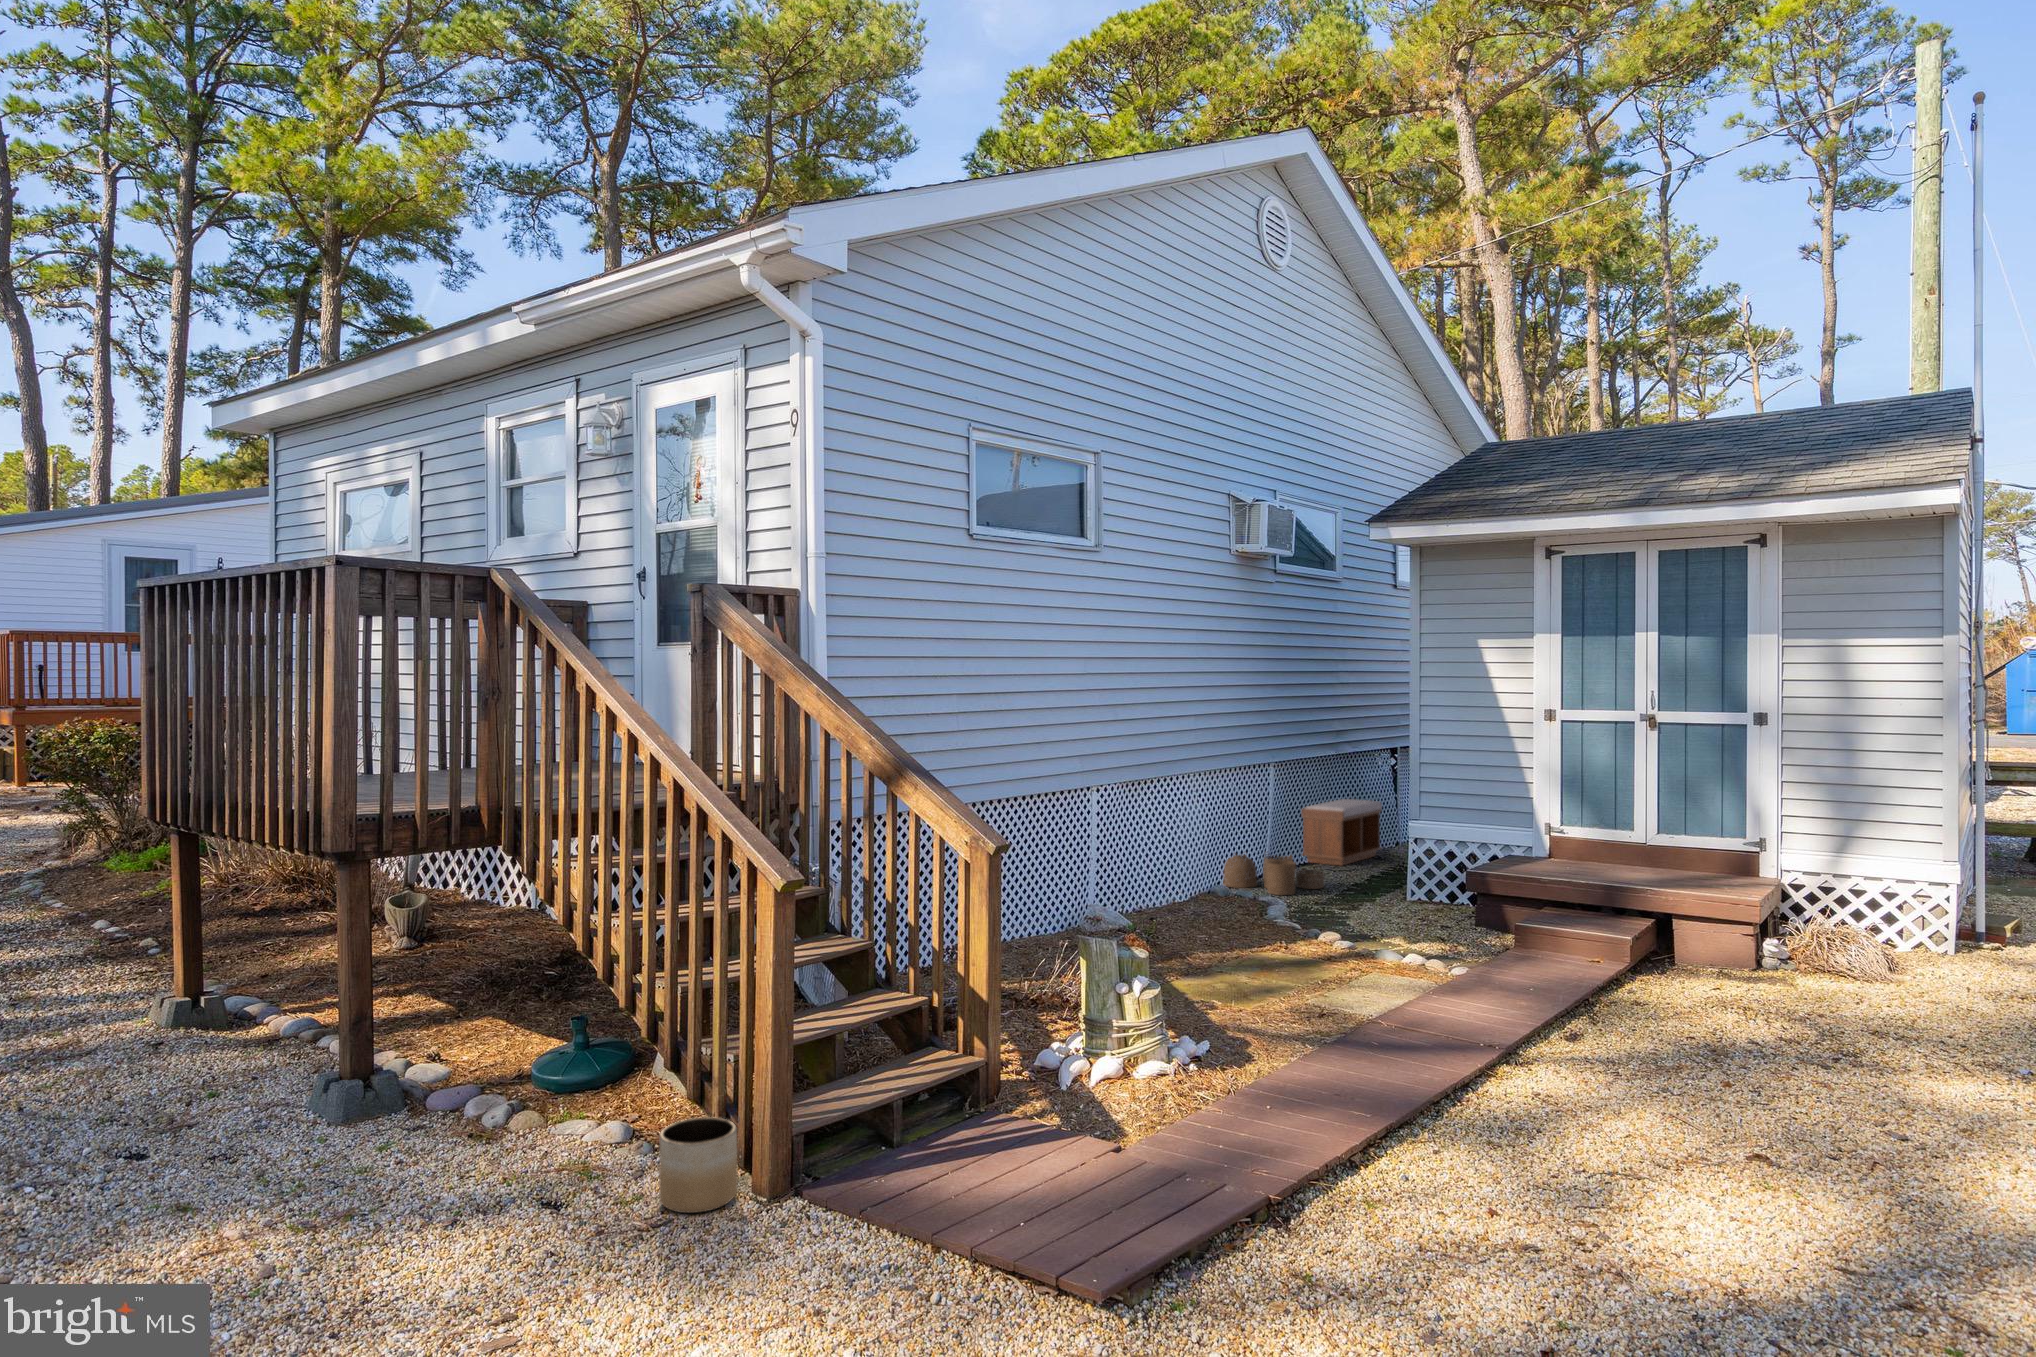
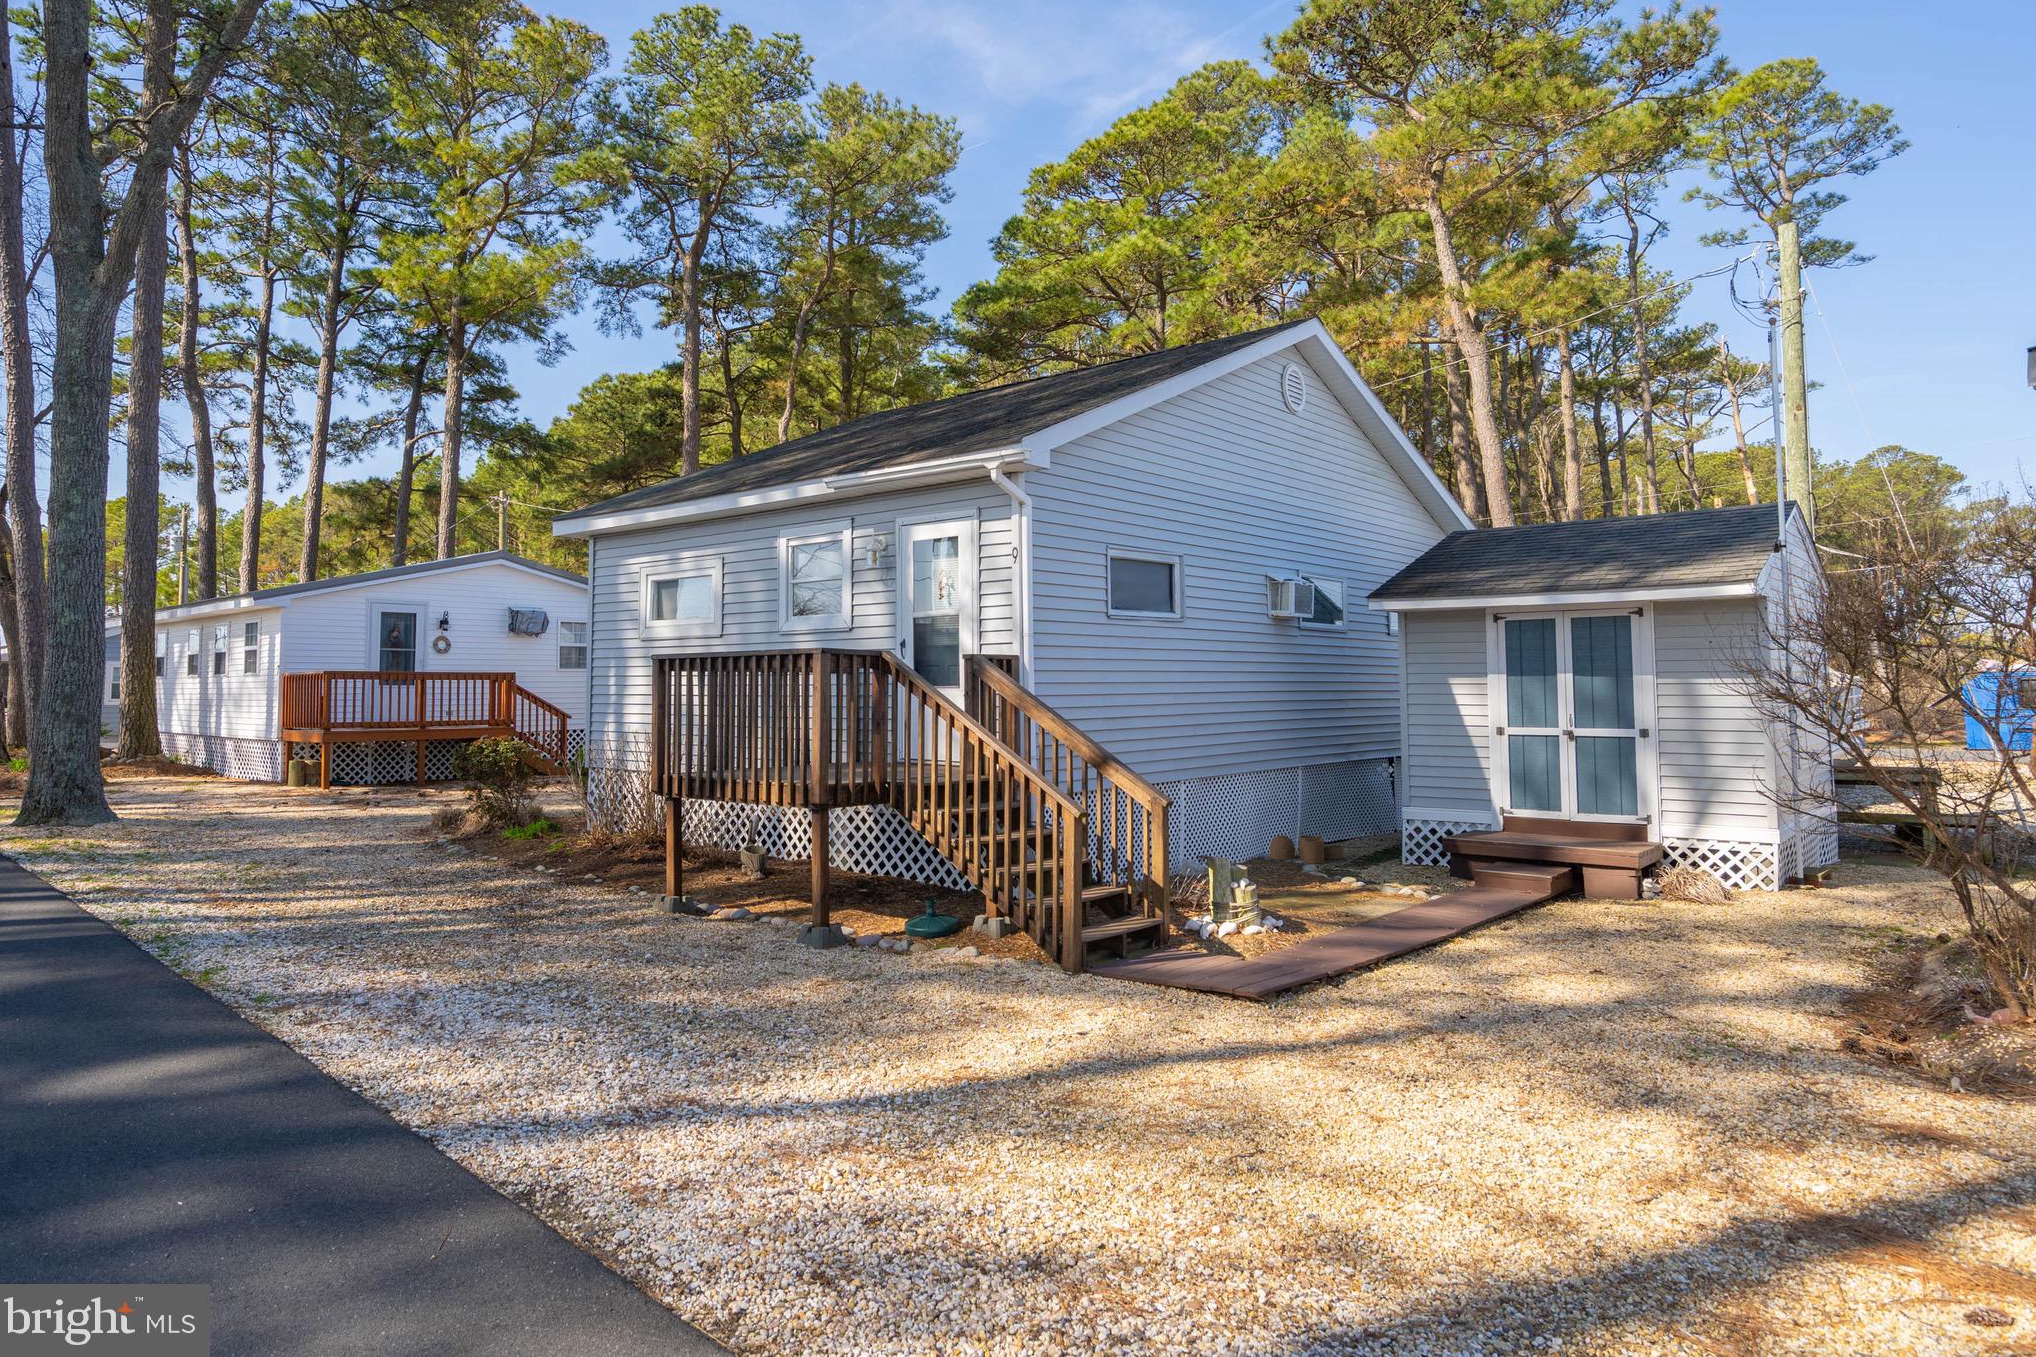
bench: present [1302,799,1382,865] -> none [1320,793,1378,843]
planter: present [659,1117,738,1213] -> none [1039,980,1081,1028]

